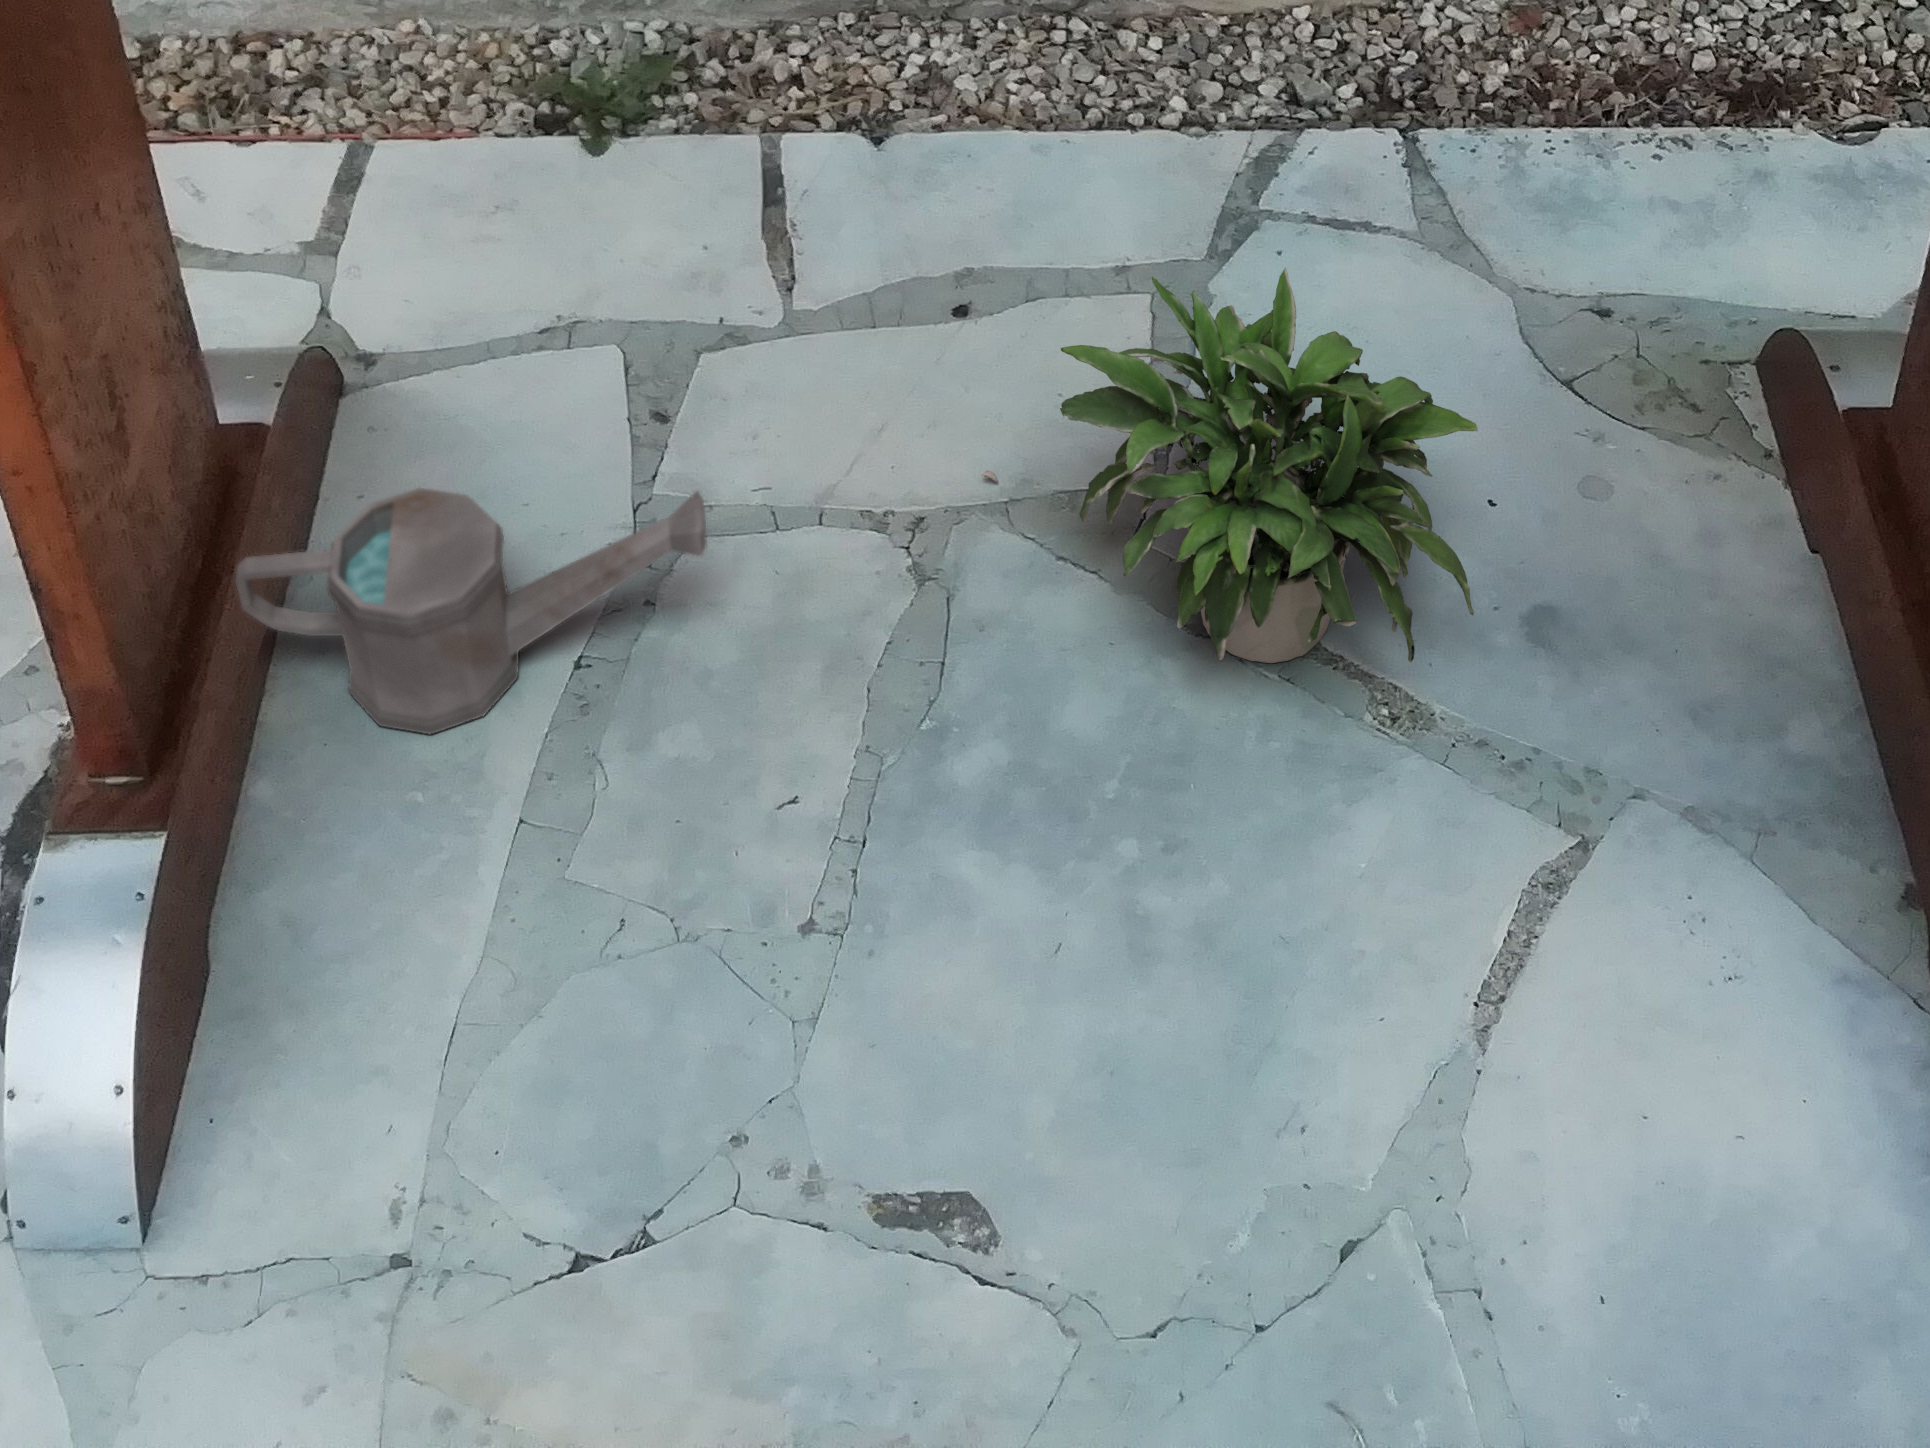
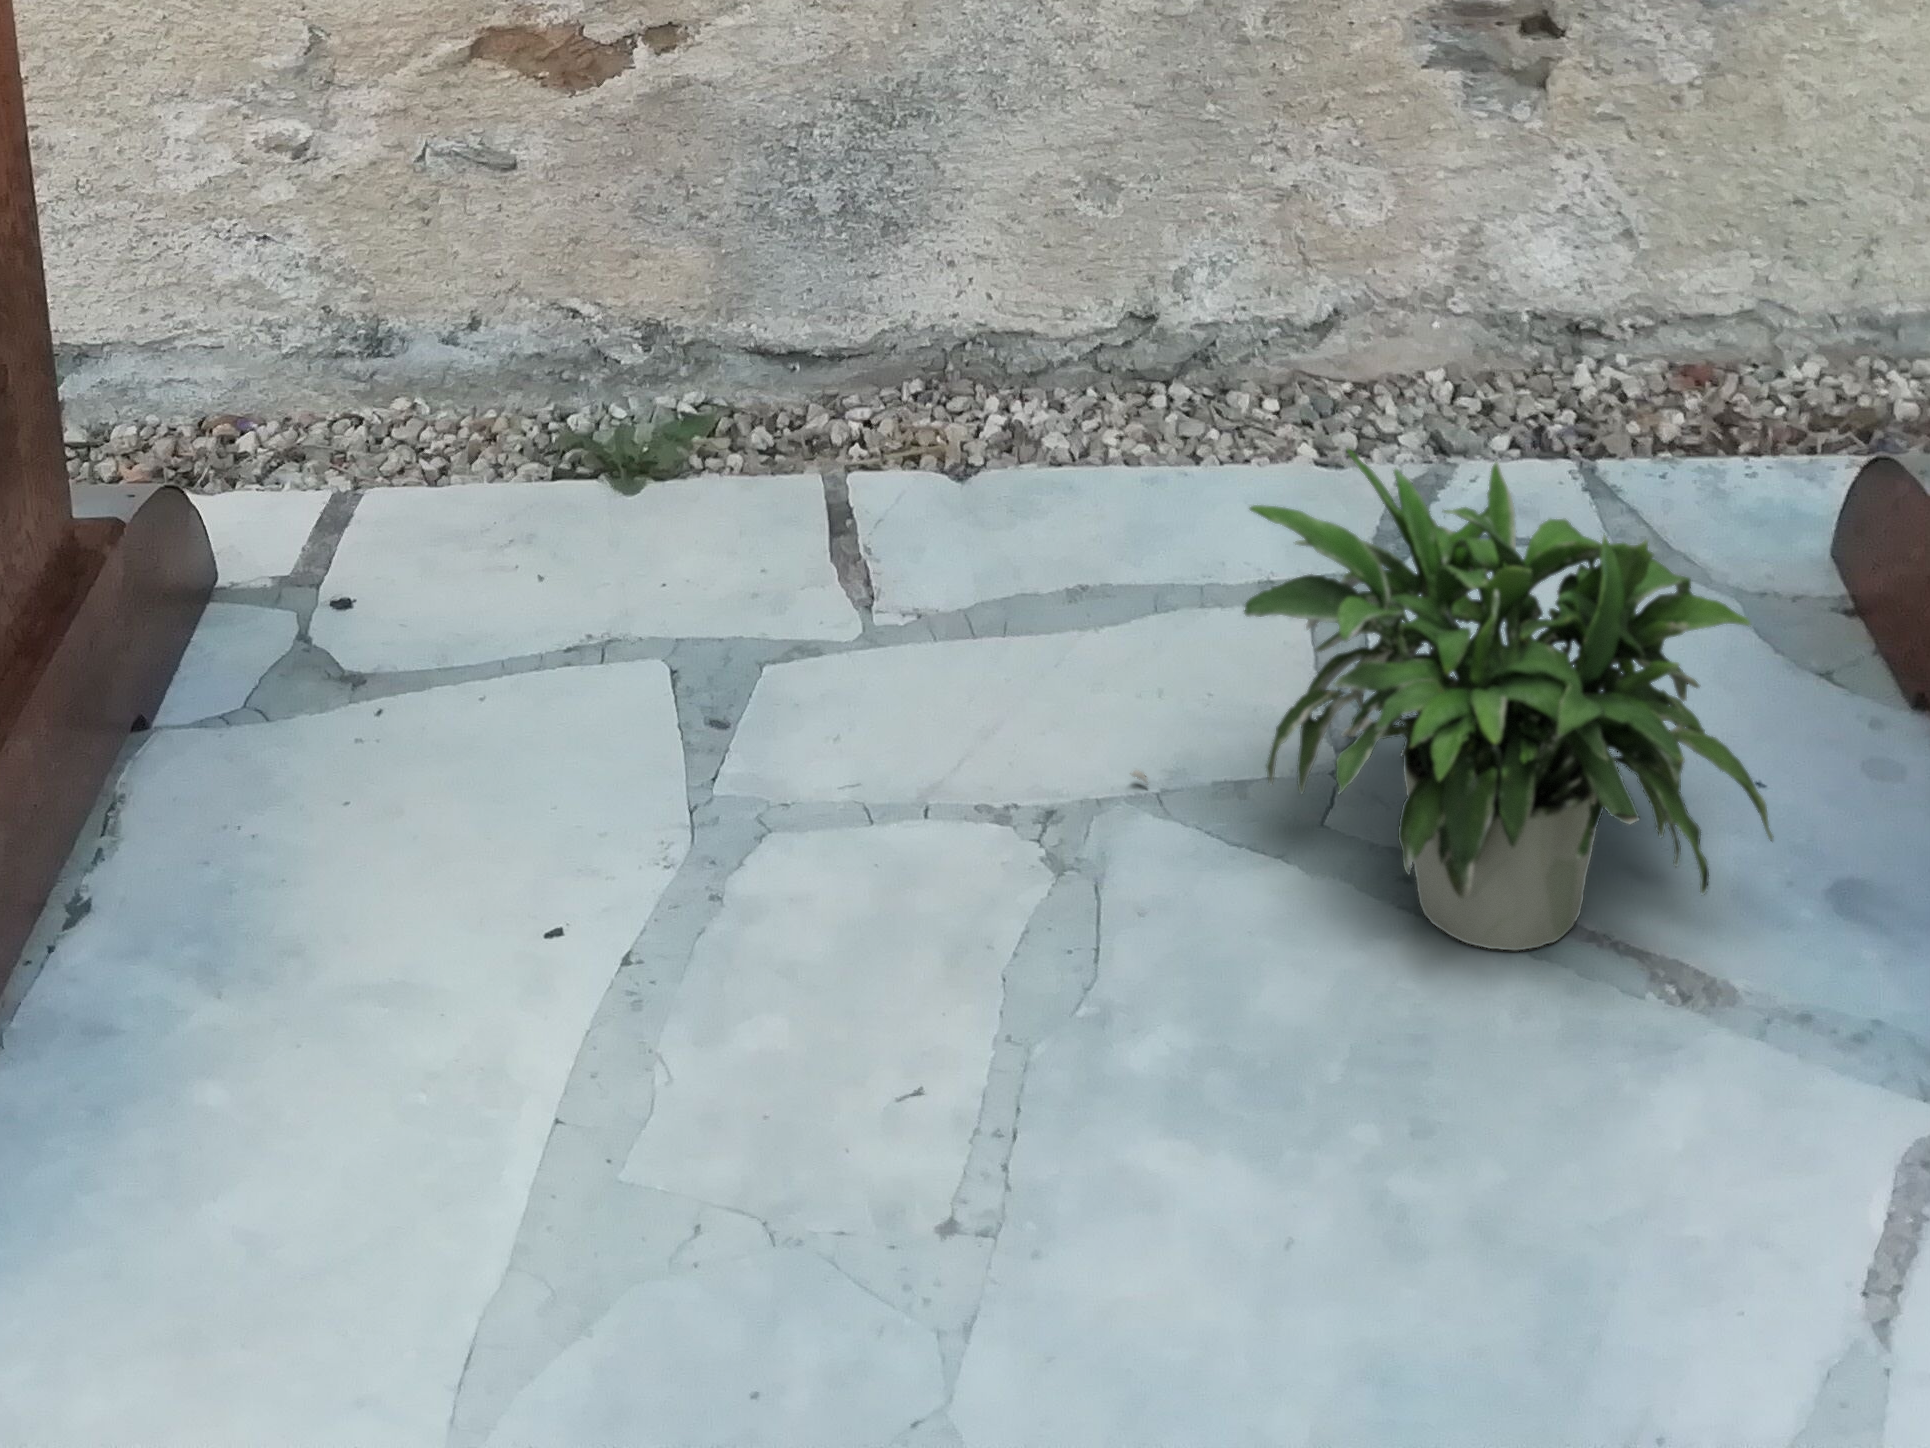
watering can: present [236,488,706,734] -> none [222,721,813,1045]

